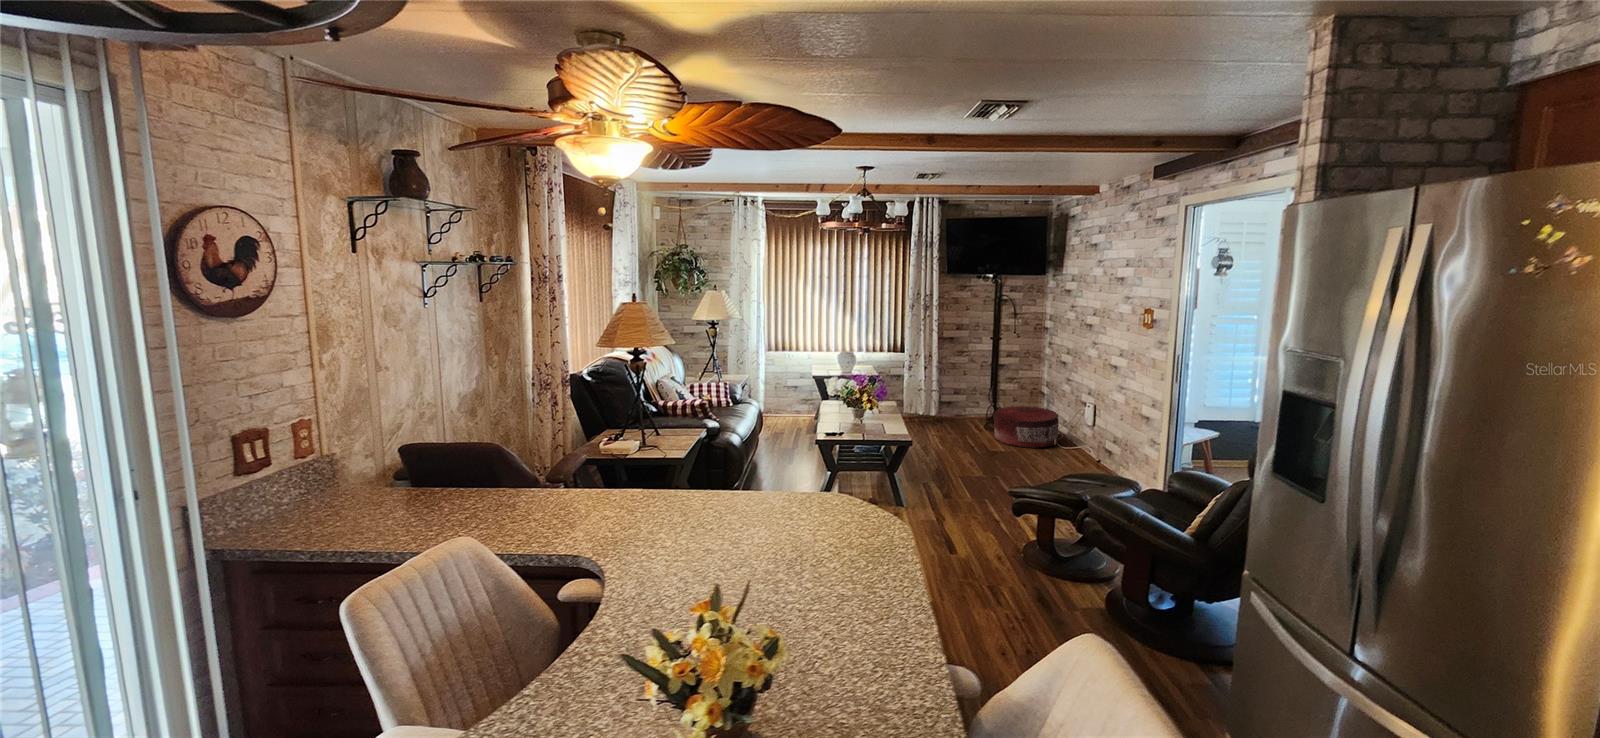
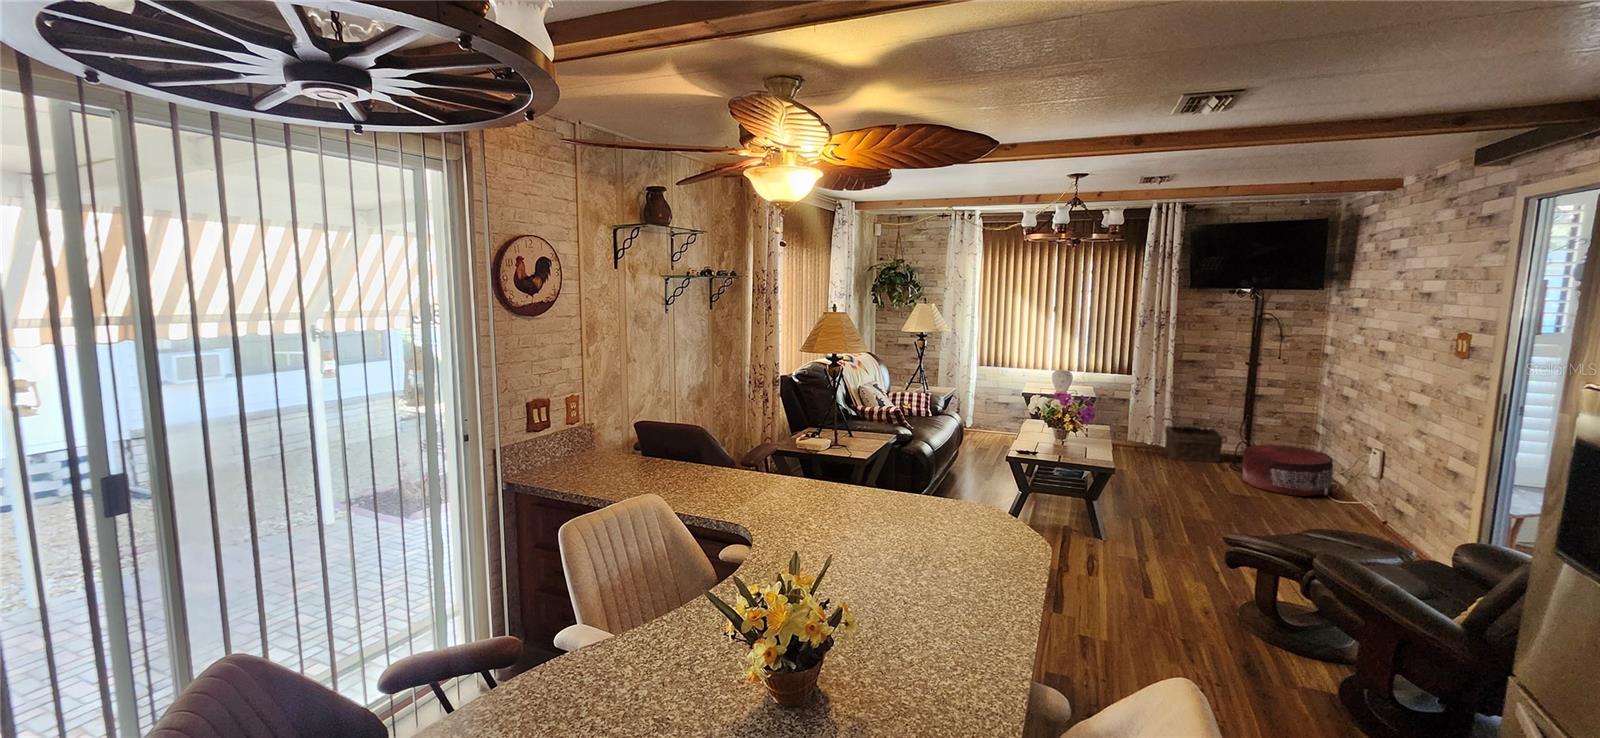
basket: none [931,394,976,425] -> present [1165,425,1223,462]

